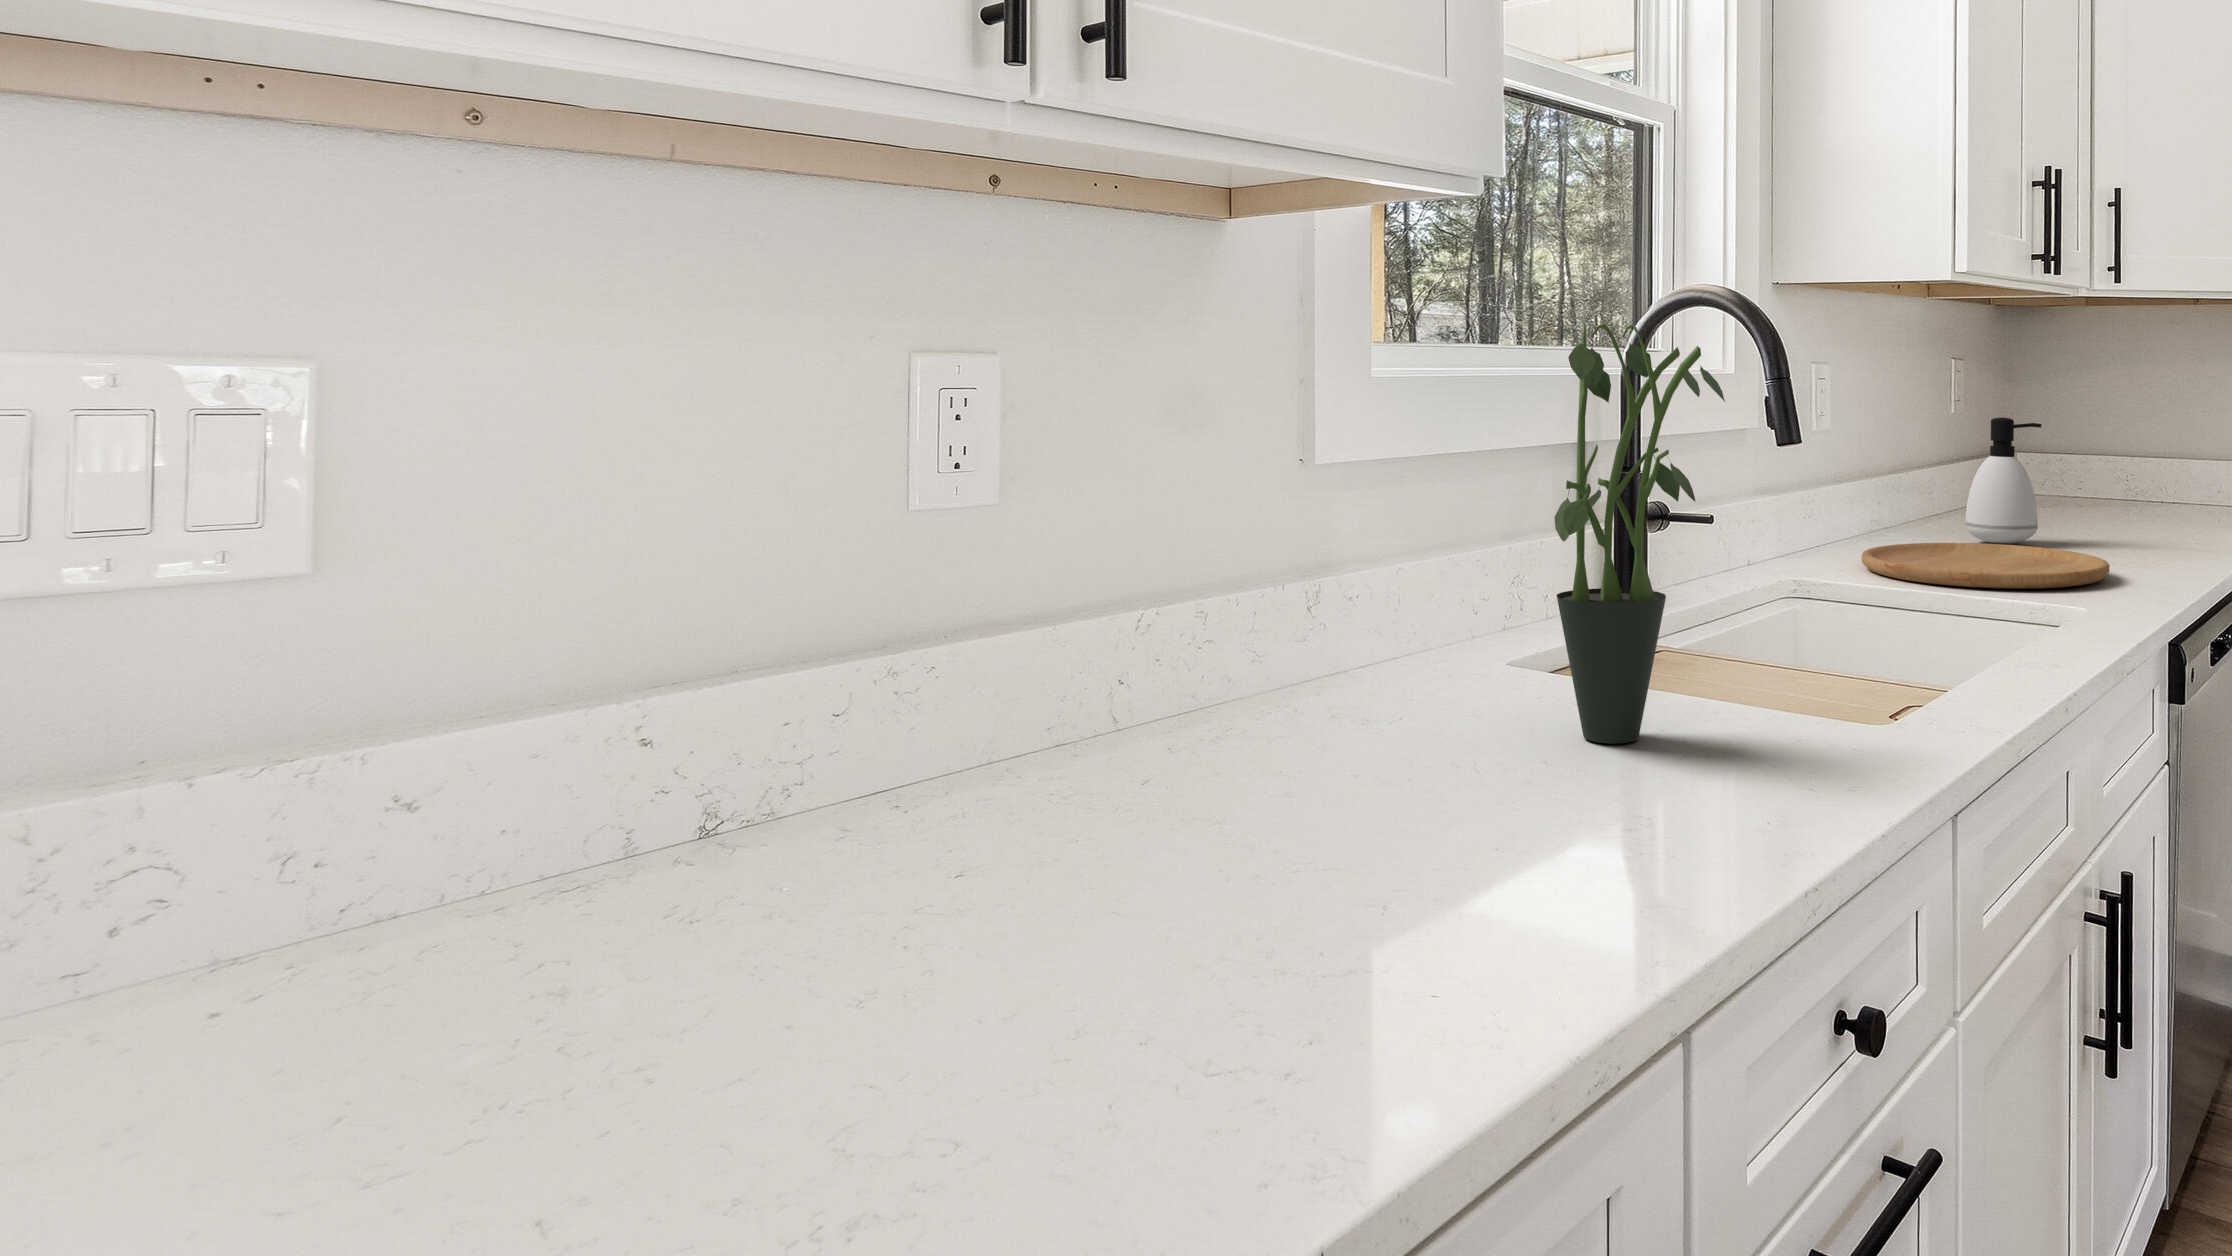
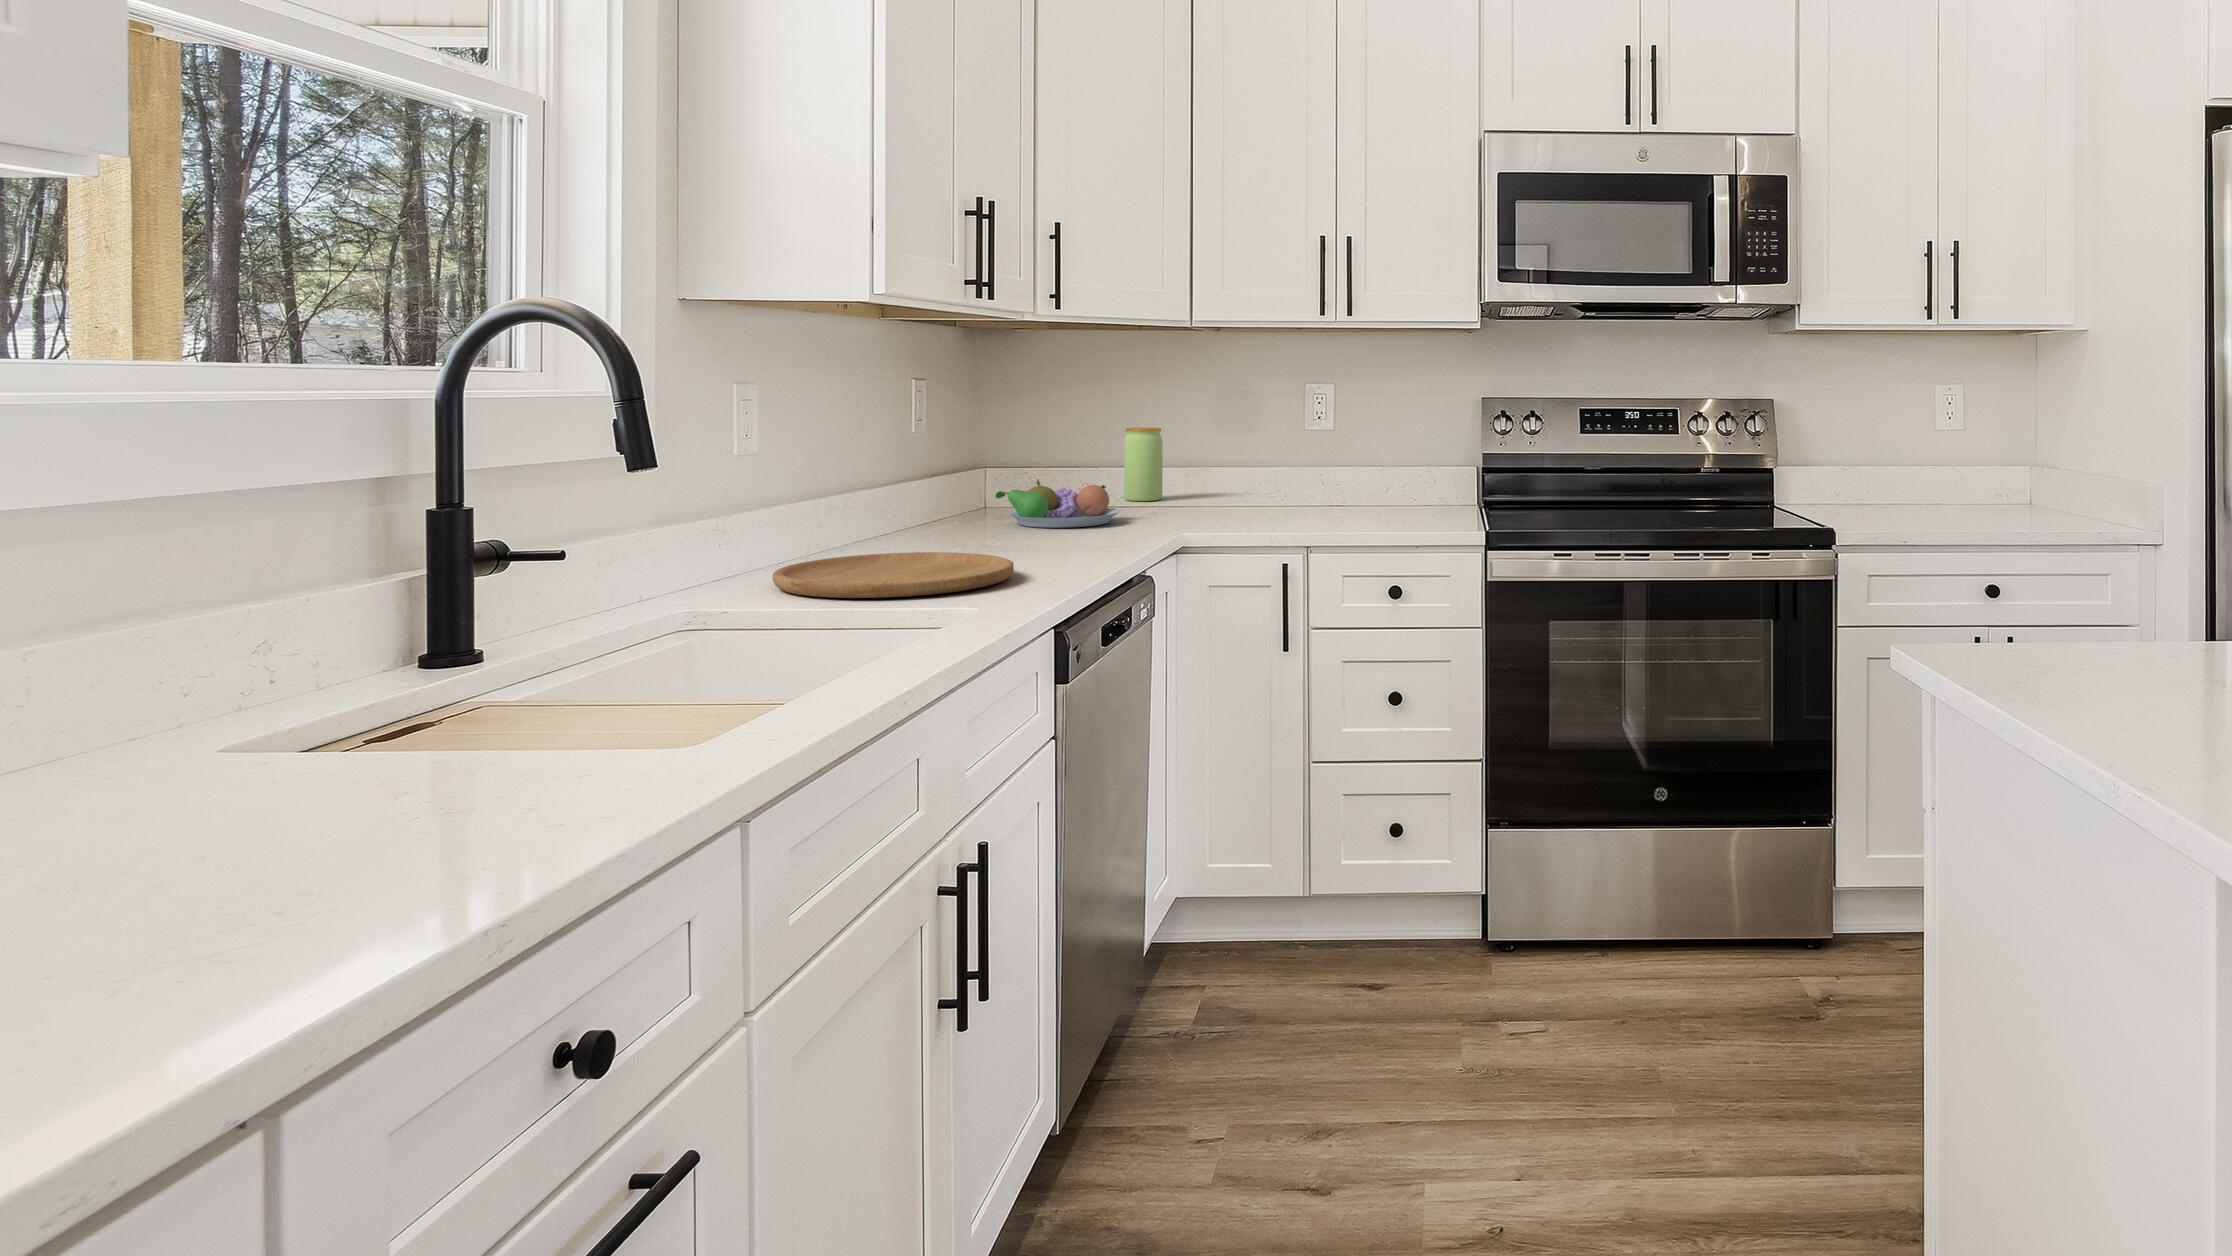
potted plant: present [1554,324,1725,744] -> none [245,359,469,825]
soap dispenser: present [1965,417,2041,544] -> none [901,430,972,550]
jar: none [2178,423,2226,506] -> present [1124,428,1162,501]
fruit bowl: none [2048,475,2191,529] -> present [996,479,1119,528]

